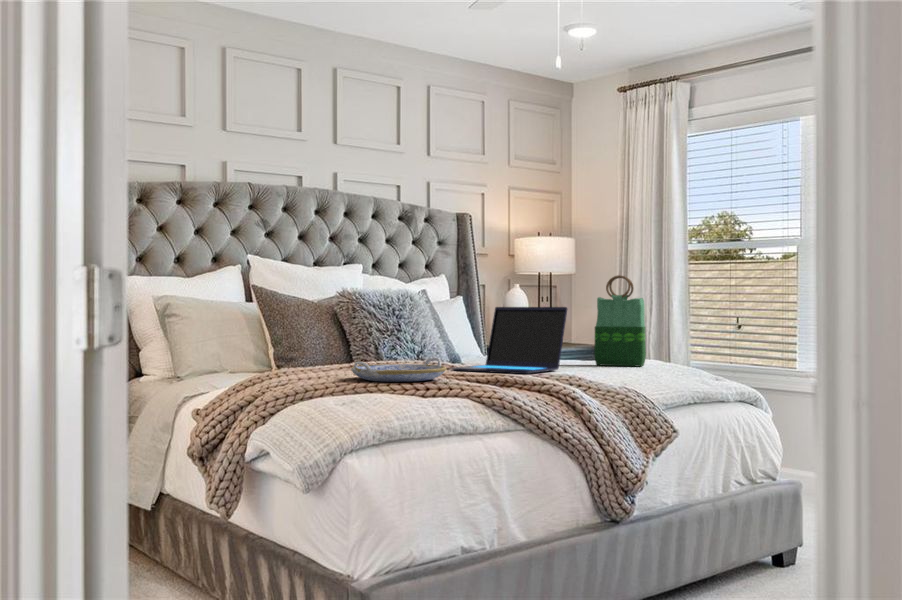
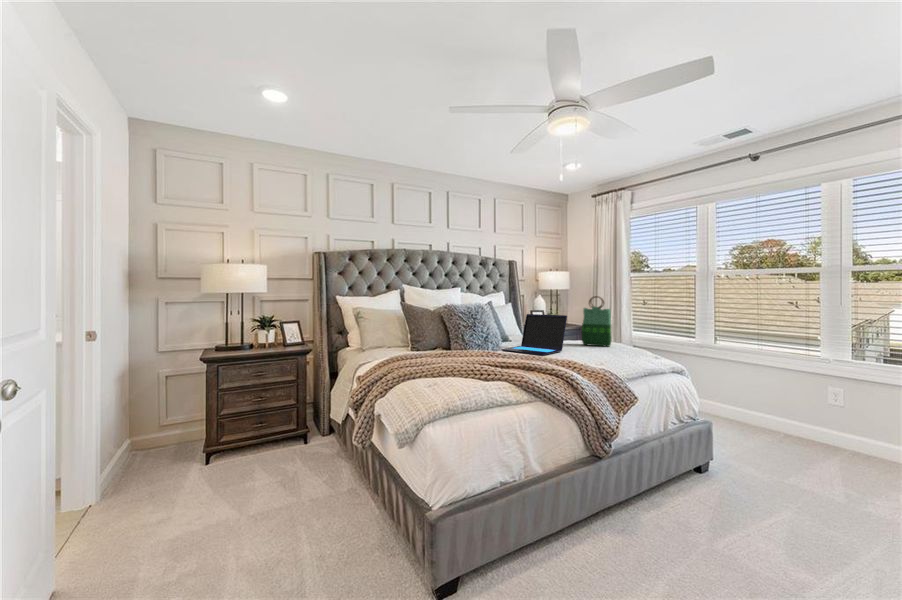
serving tray: present [351,358,446,382] -> none [441,348,496,365]

